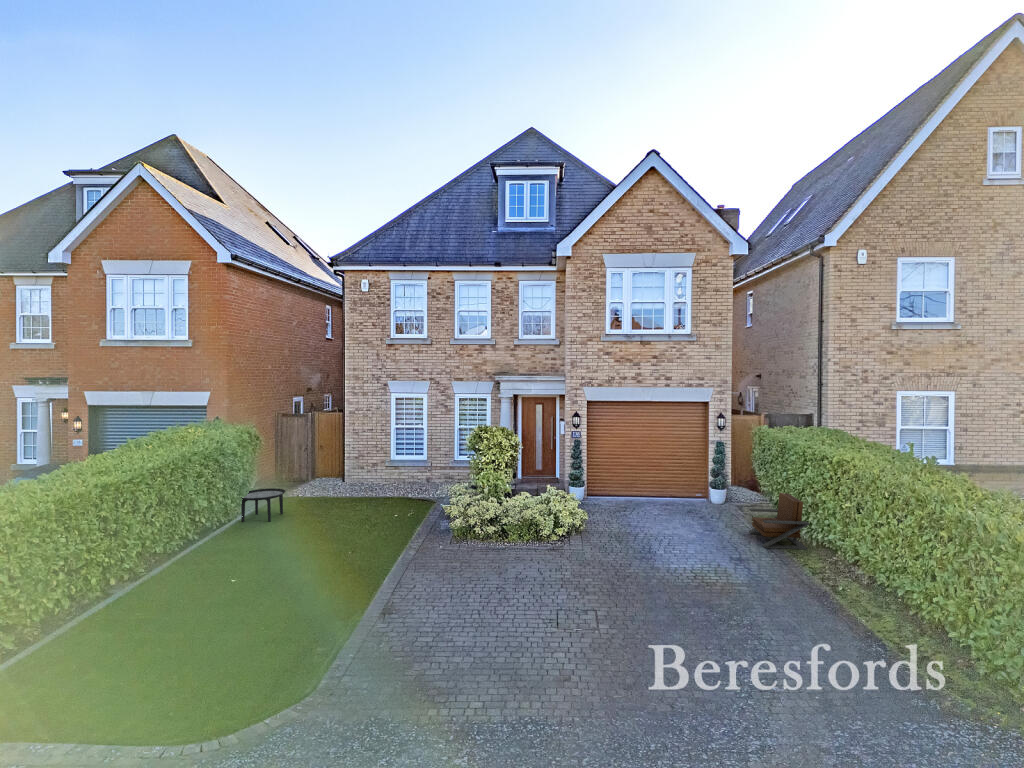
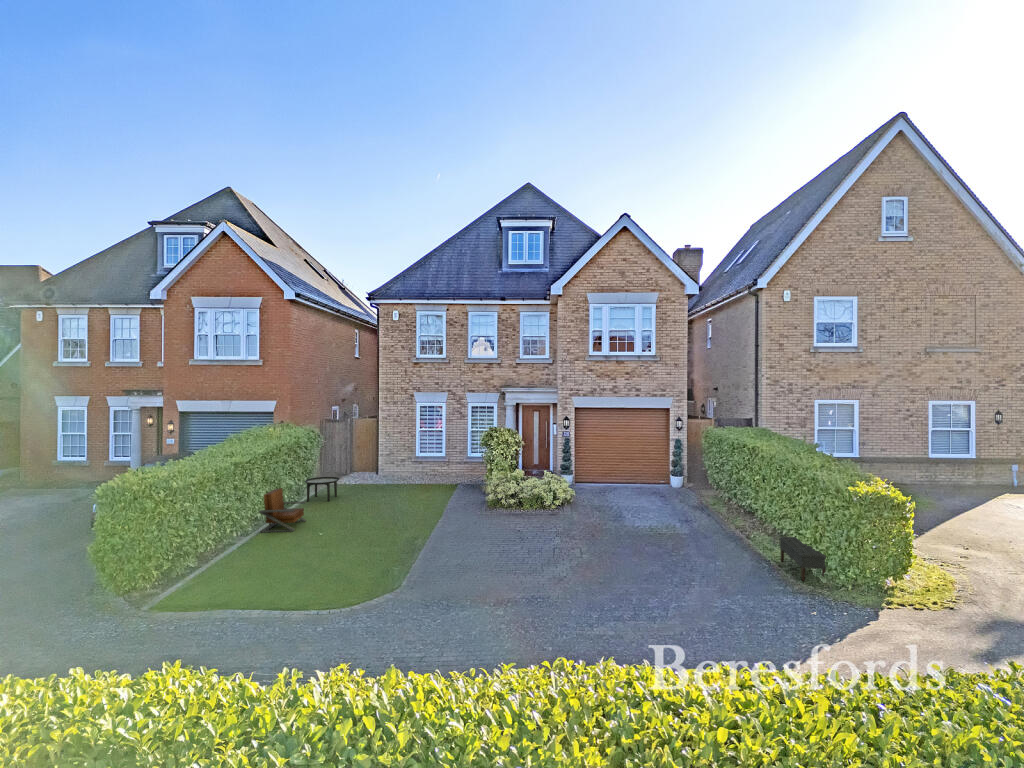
lounge chair: present [749,493,809,549] -> present [259,488,306,532]
bench: none [910,609,1016,702] -> present [780,537,827,581]

